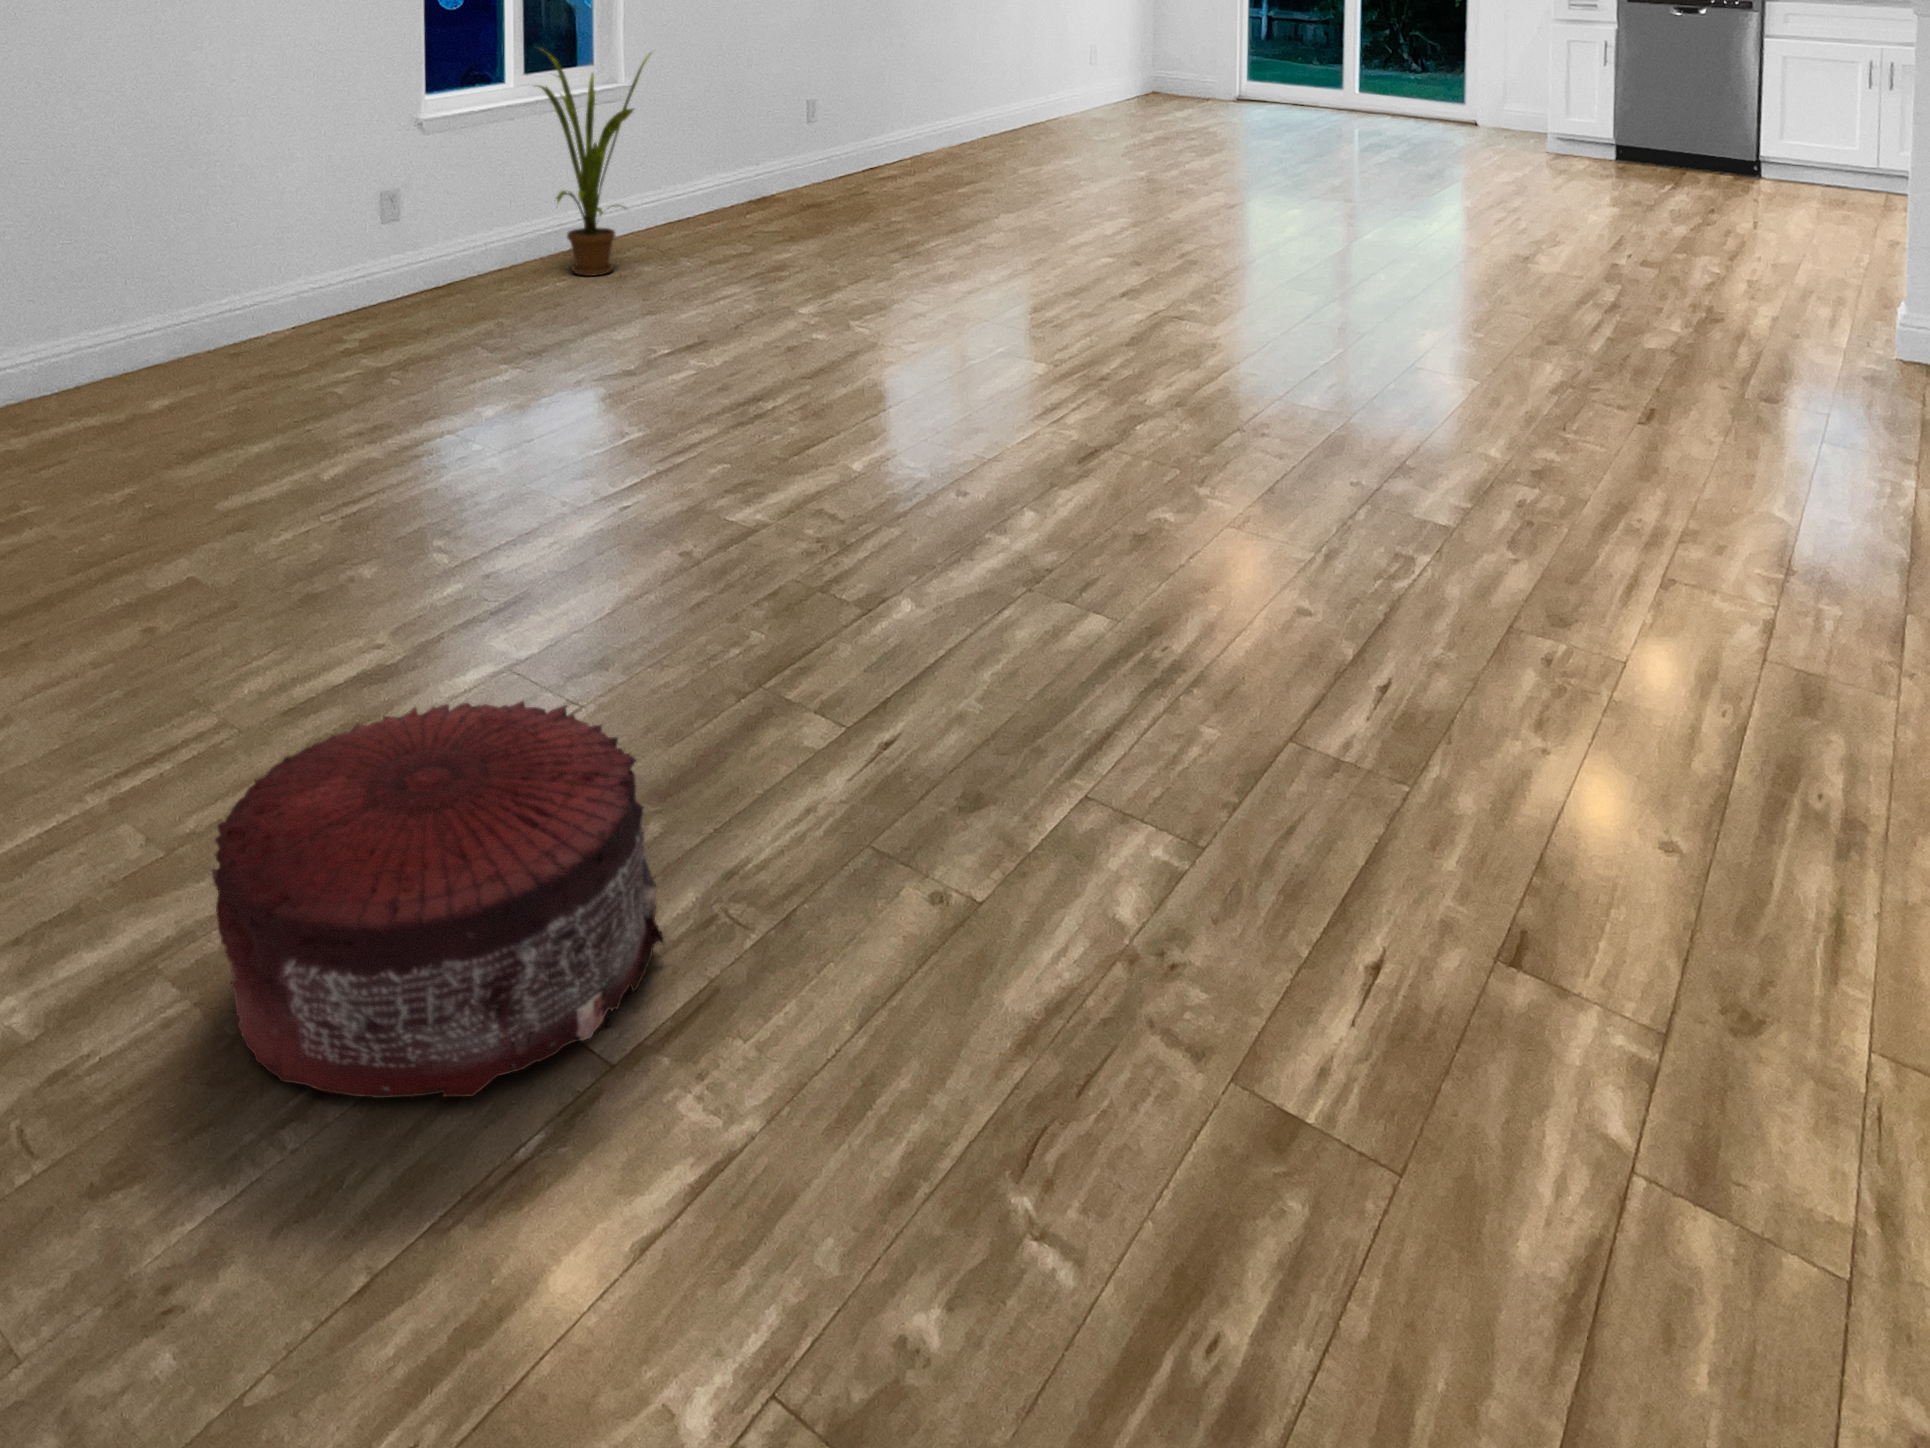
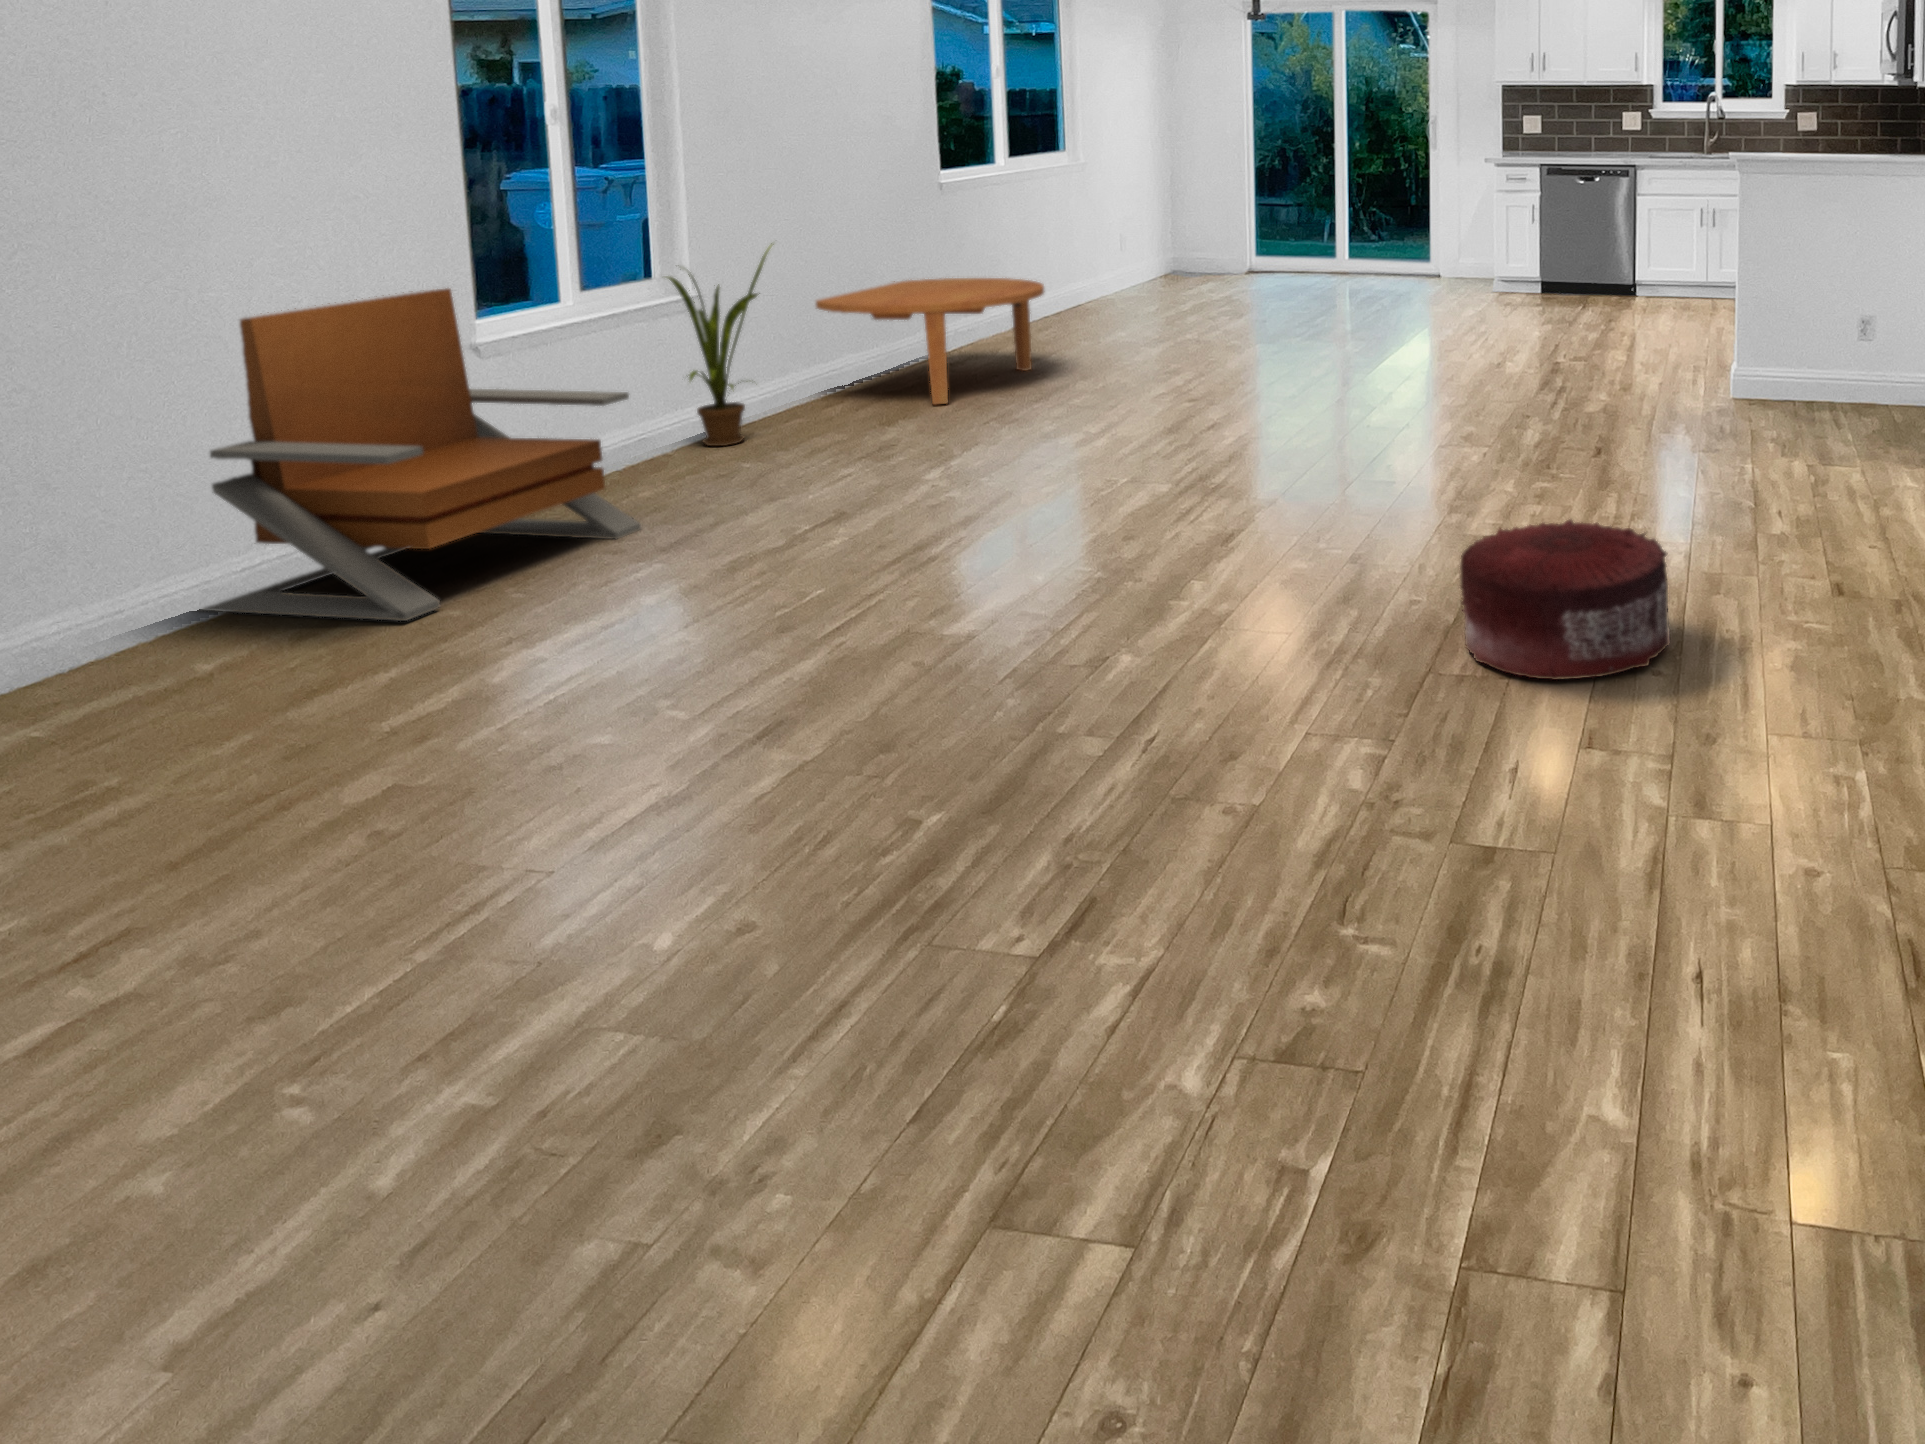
lounge chair: none [13,89,461,451] -> present [203,288,641,621]
coffee table: none [709,100,959,248] -> present [816,278,1044,405]
pouf: present [212,701,664,1098] -> present [1460,519,1670,680]

